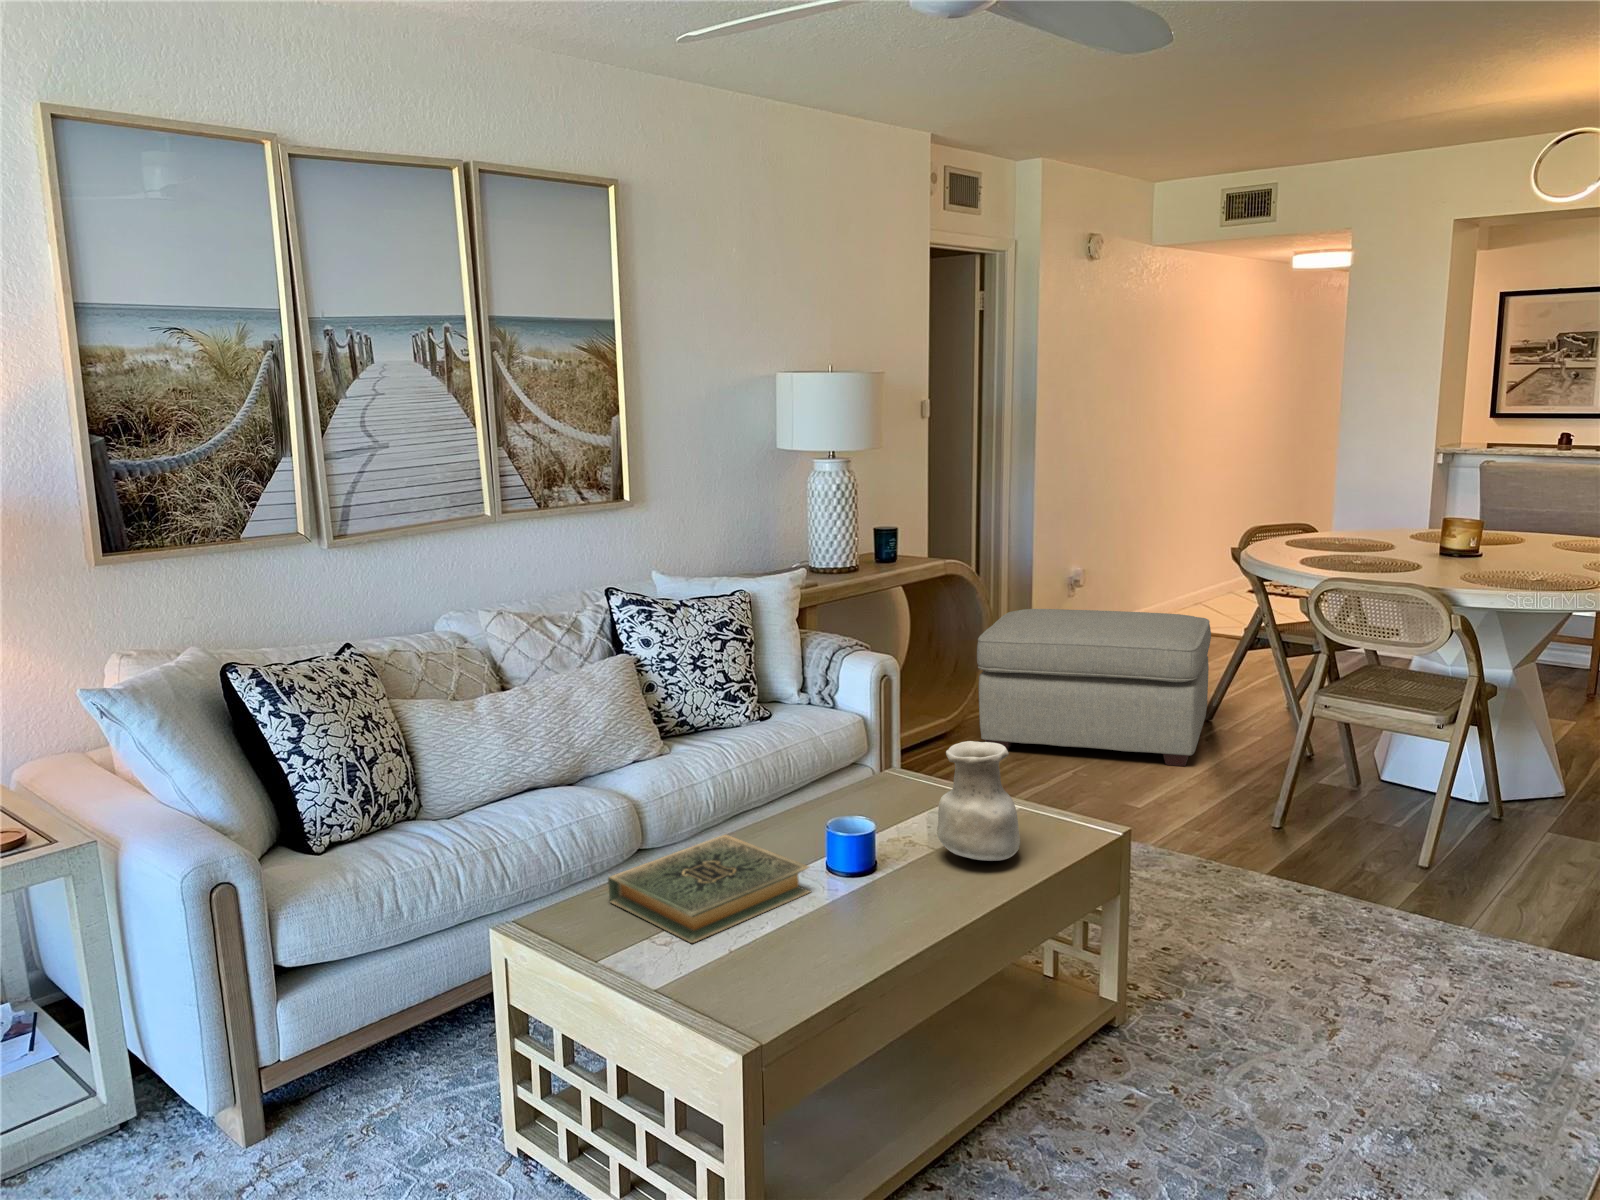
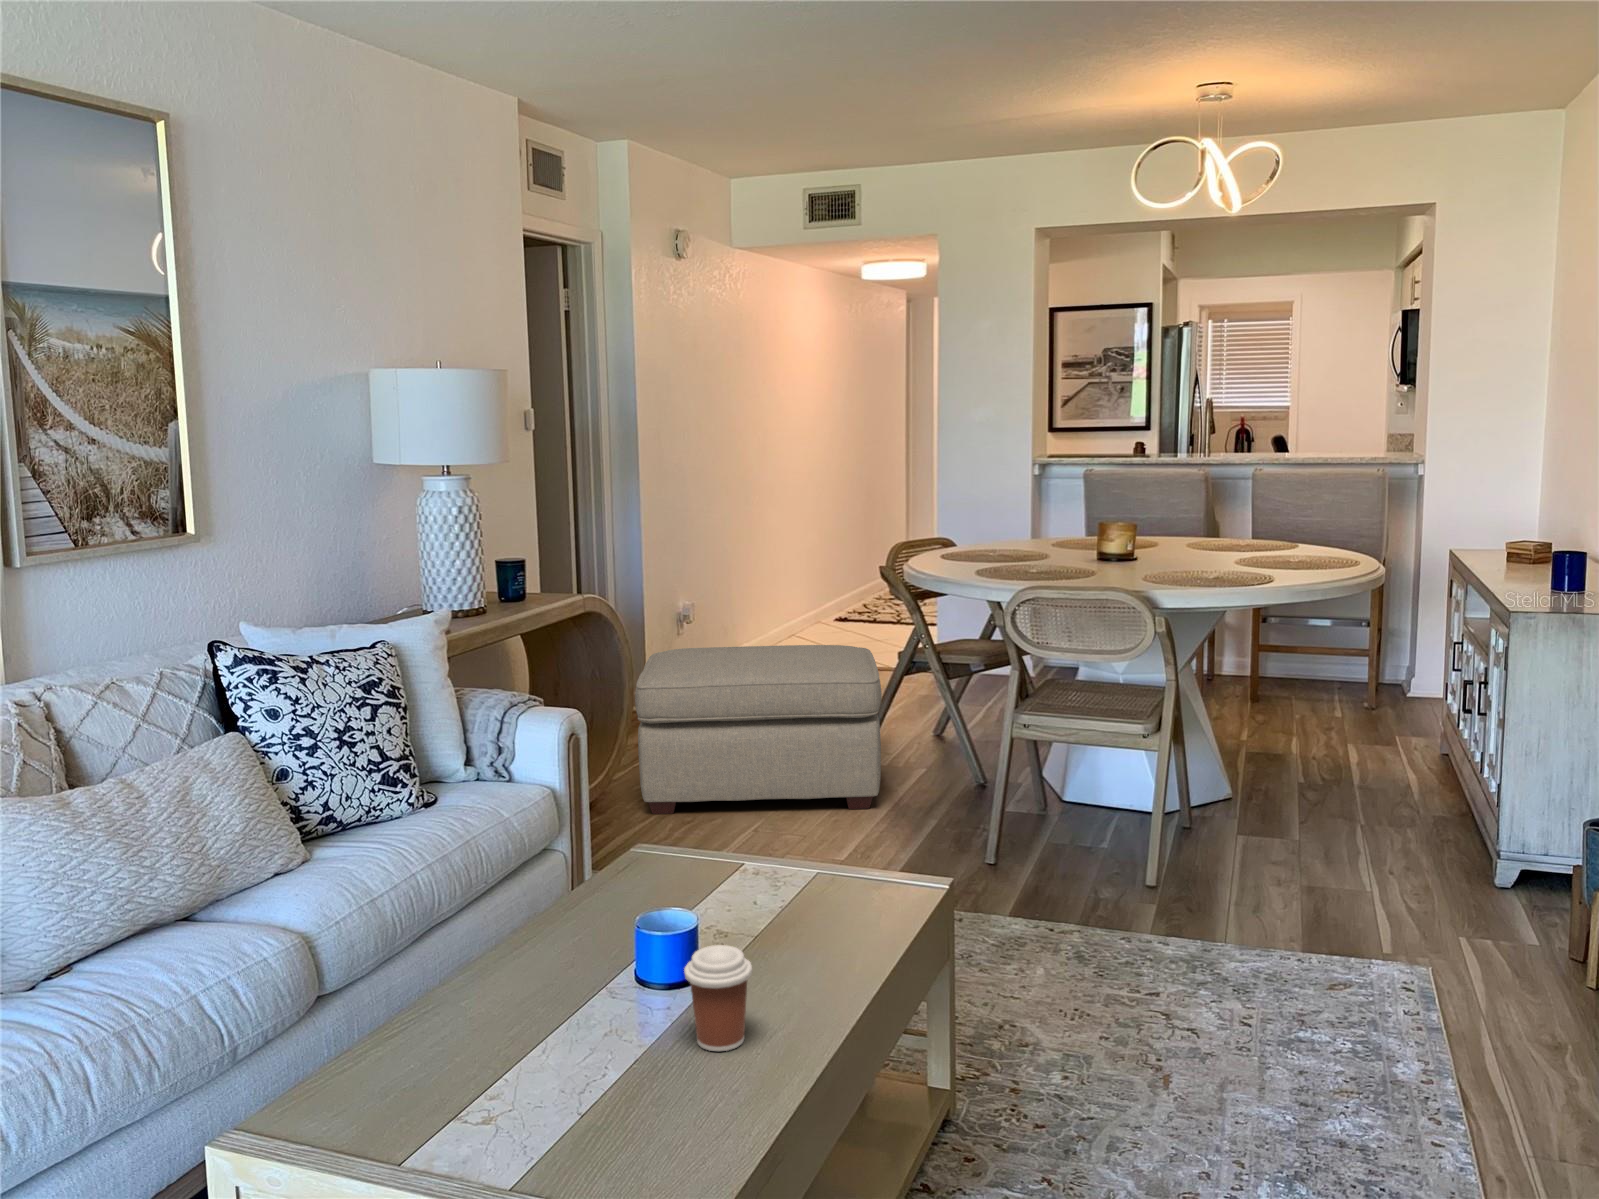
vase: present [937,741,1020,861] -> none [762,801,864,948]
hardback book: present [608,835,810,943] -> none [352,963,636,1128]
coffee cup: none [835,841,888,920] -> present [684,945,752,1051]

